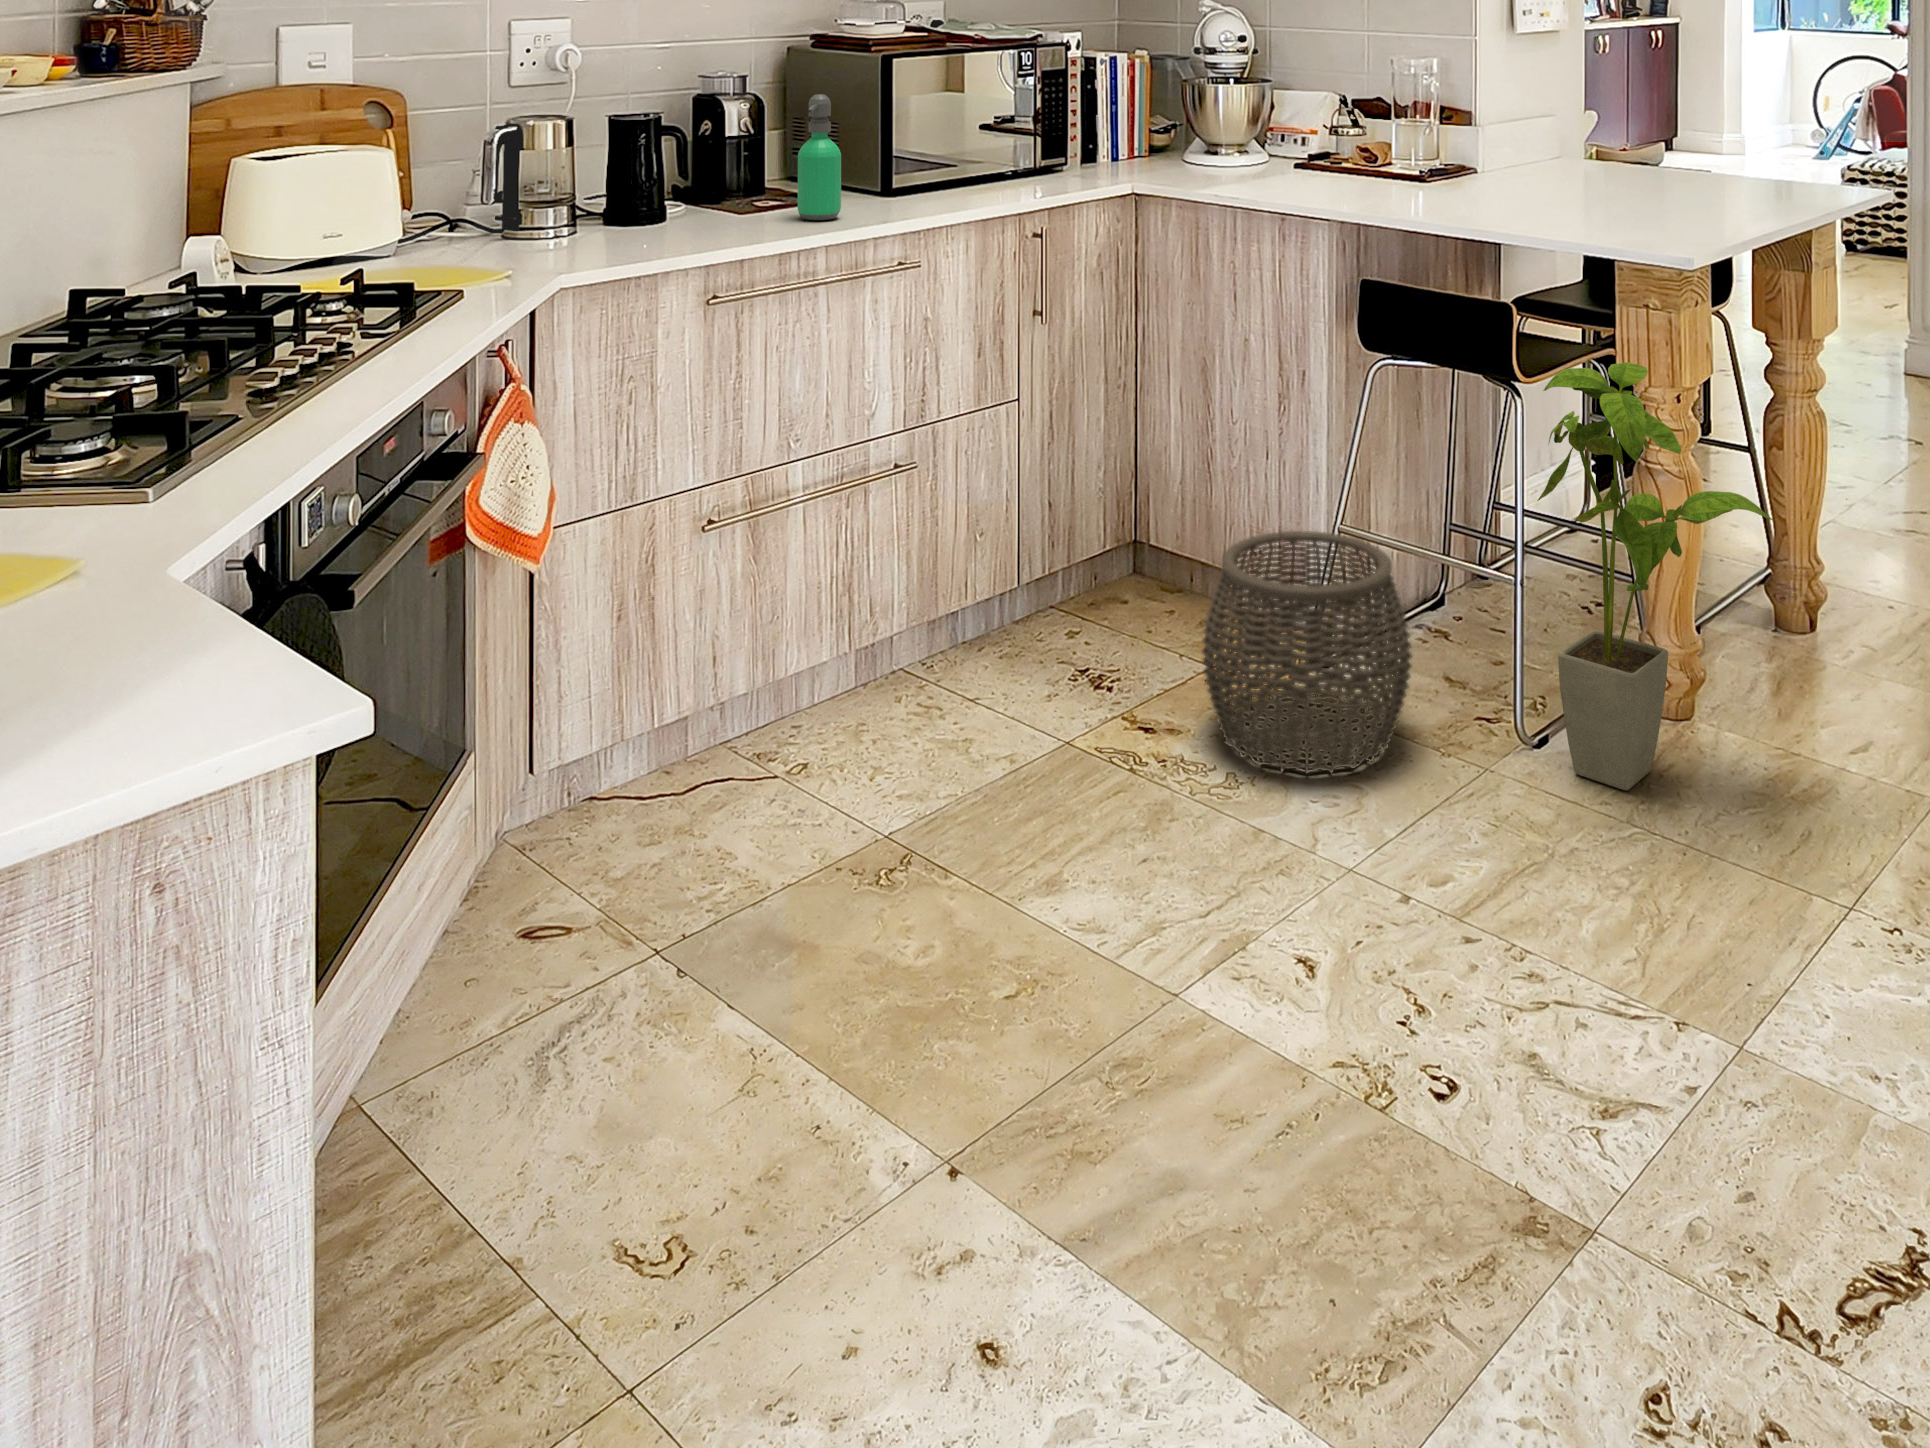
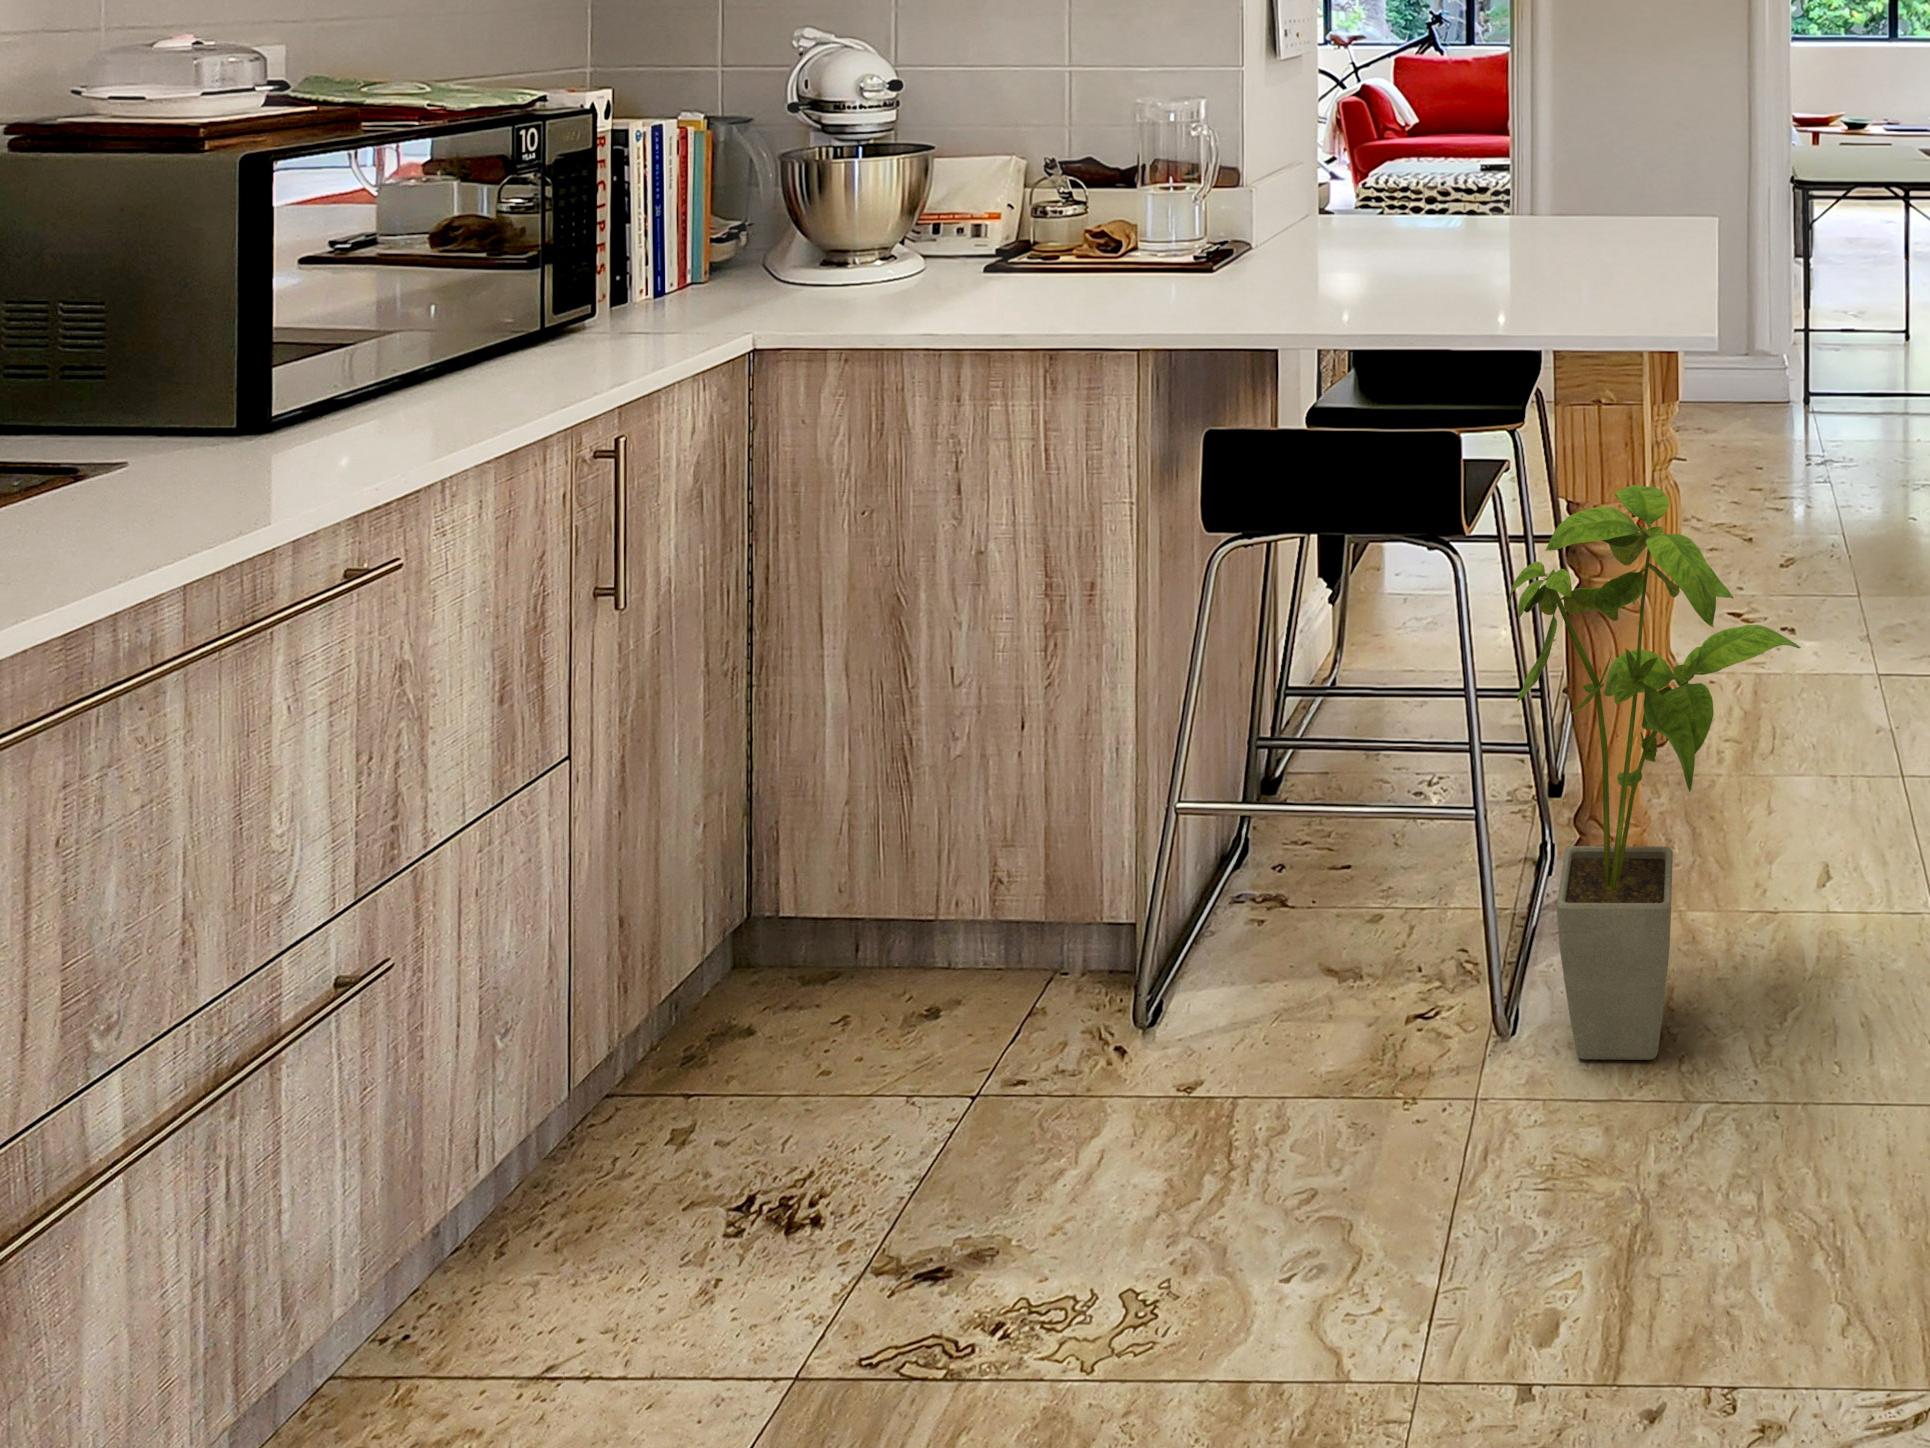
soap dispenser: present [798,94,841,220] -> none [40,252,166,526]
woven basket: present [1202,531,1412,773] -> none [1016,822,1360,1262]

